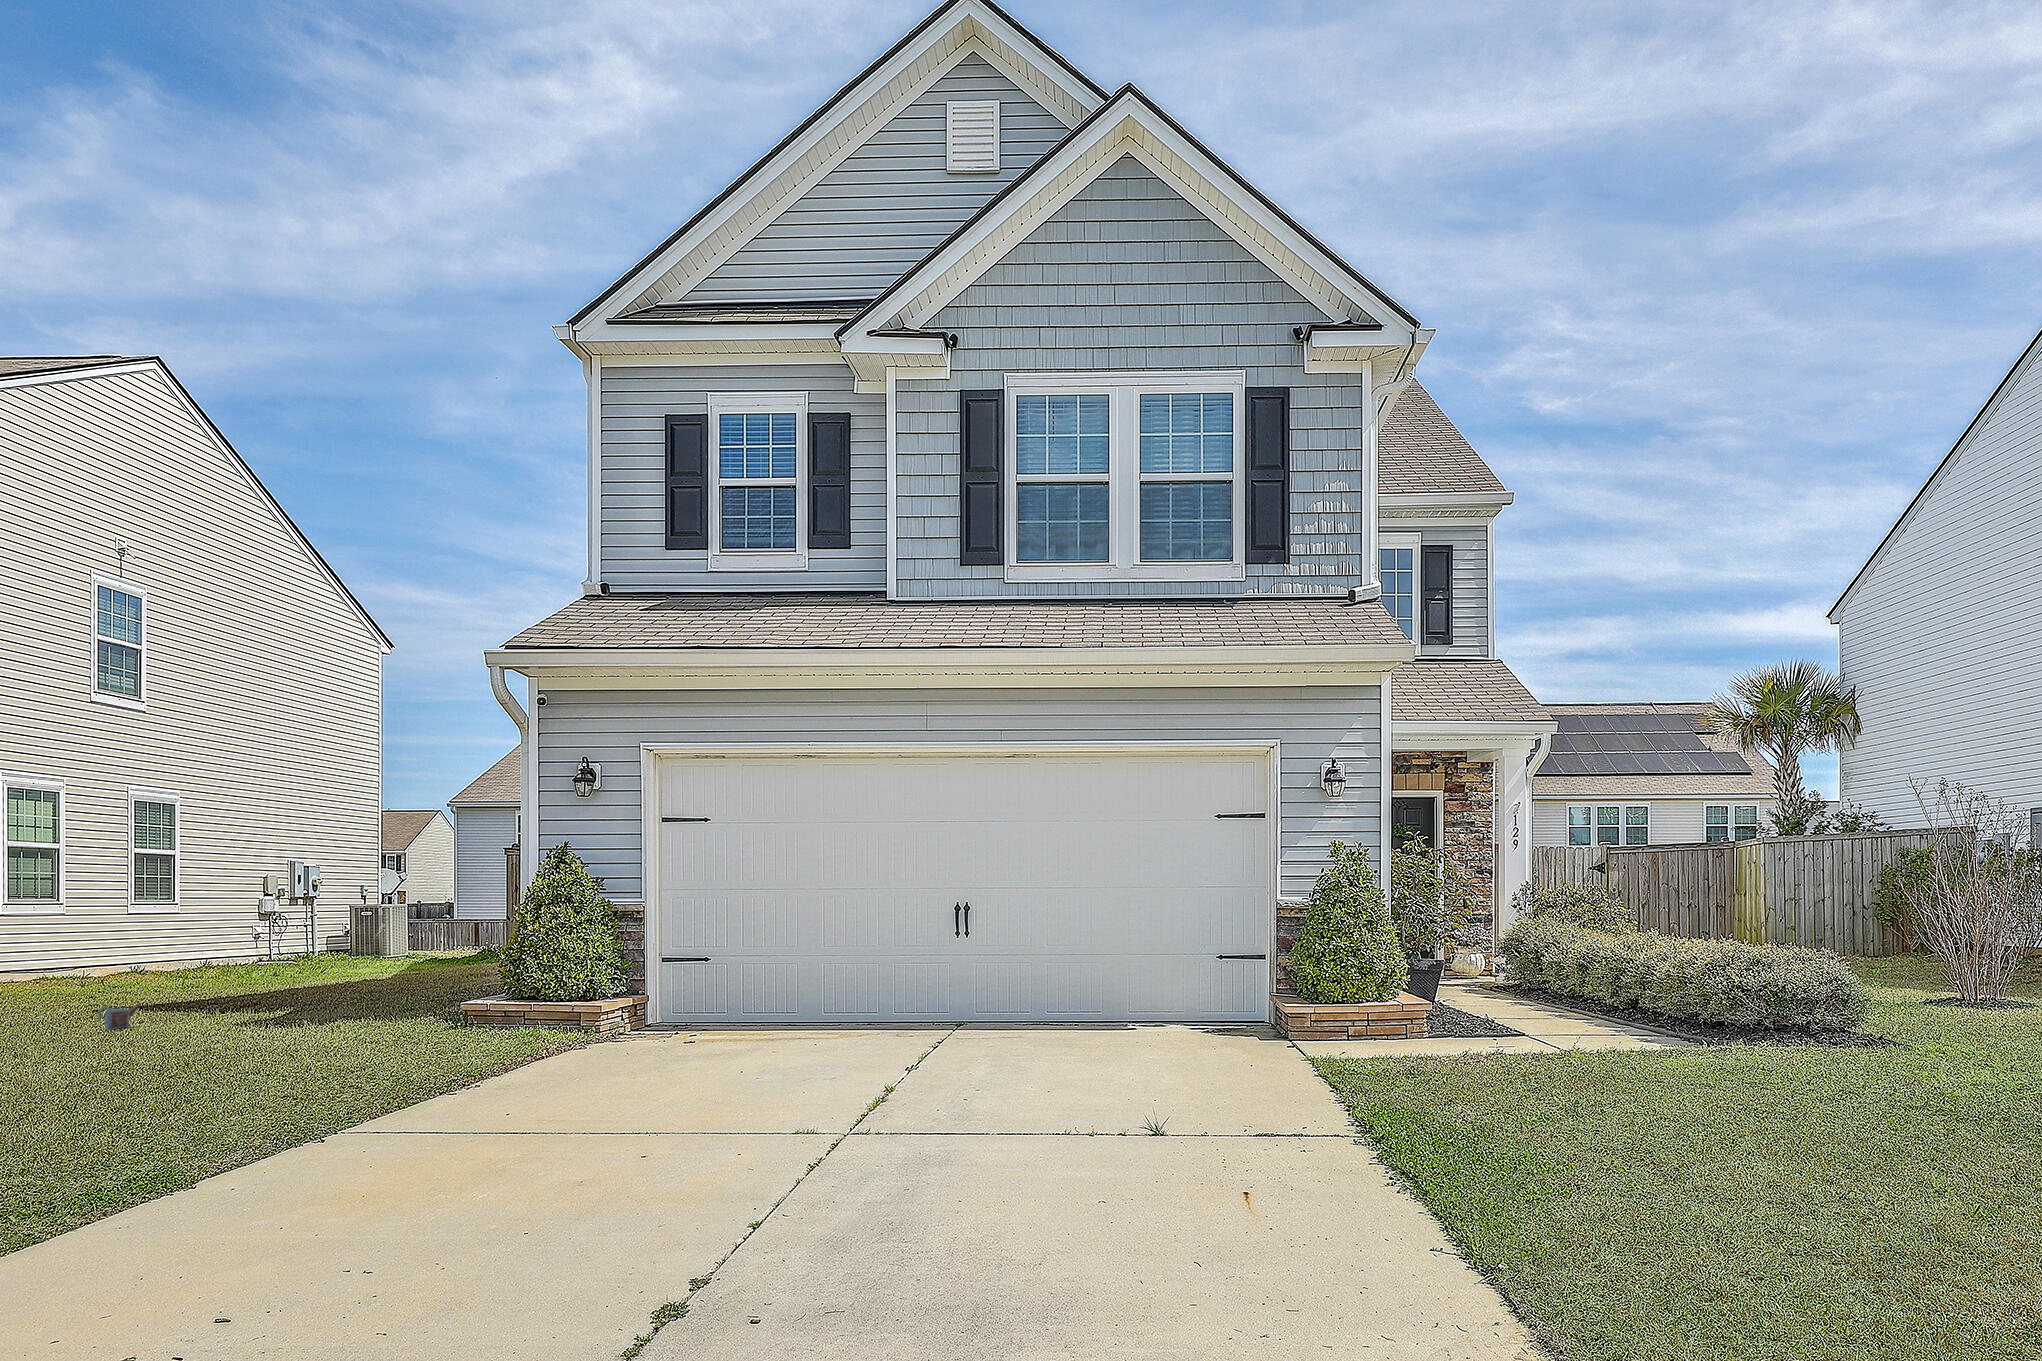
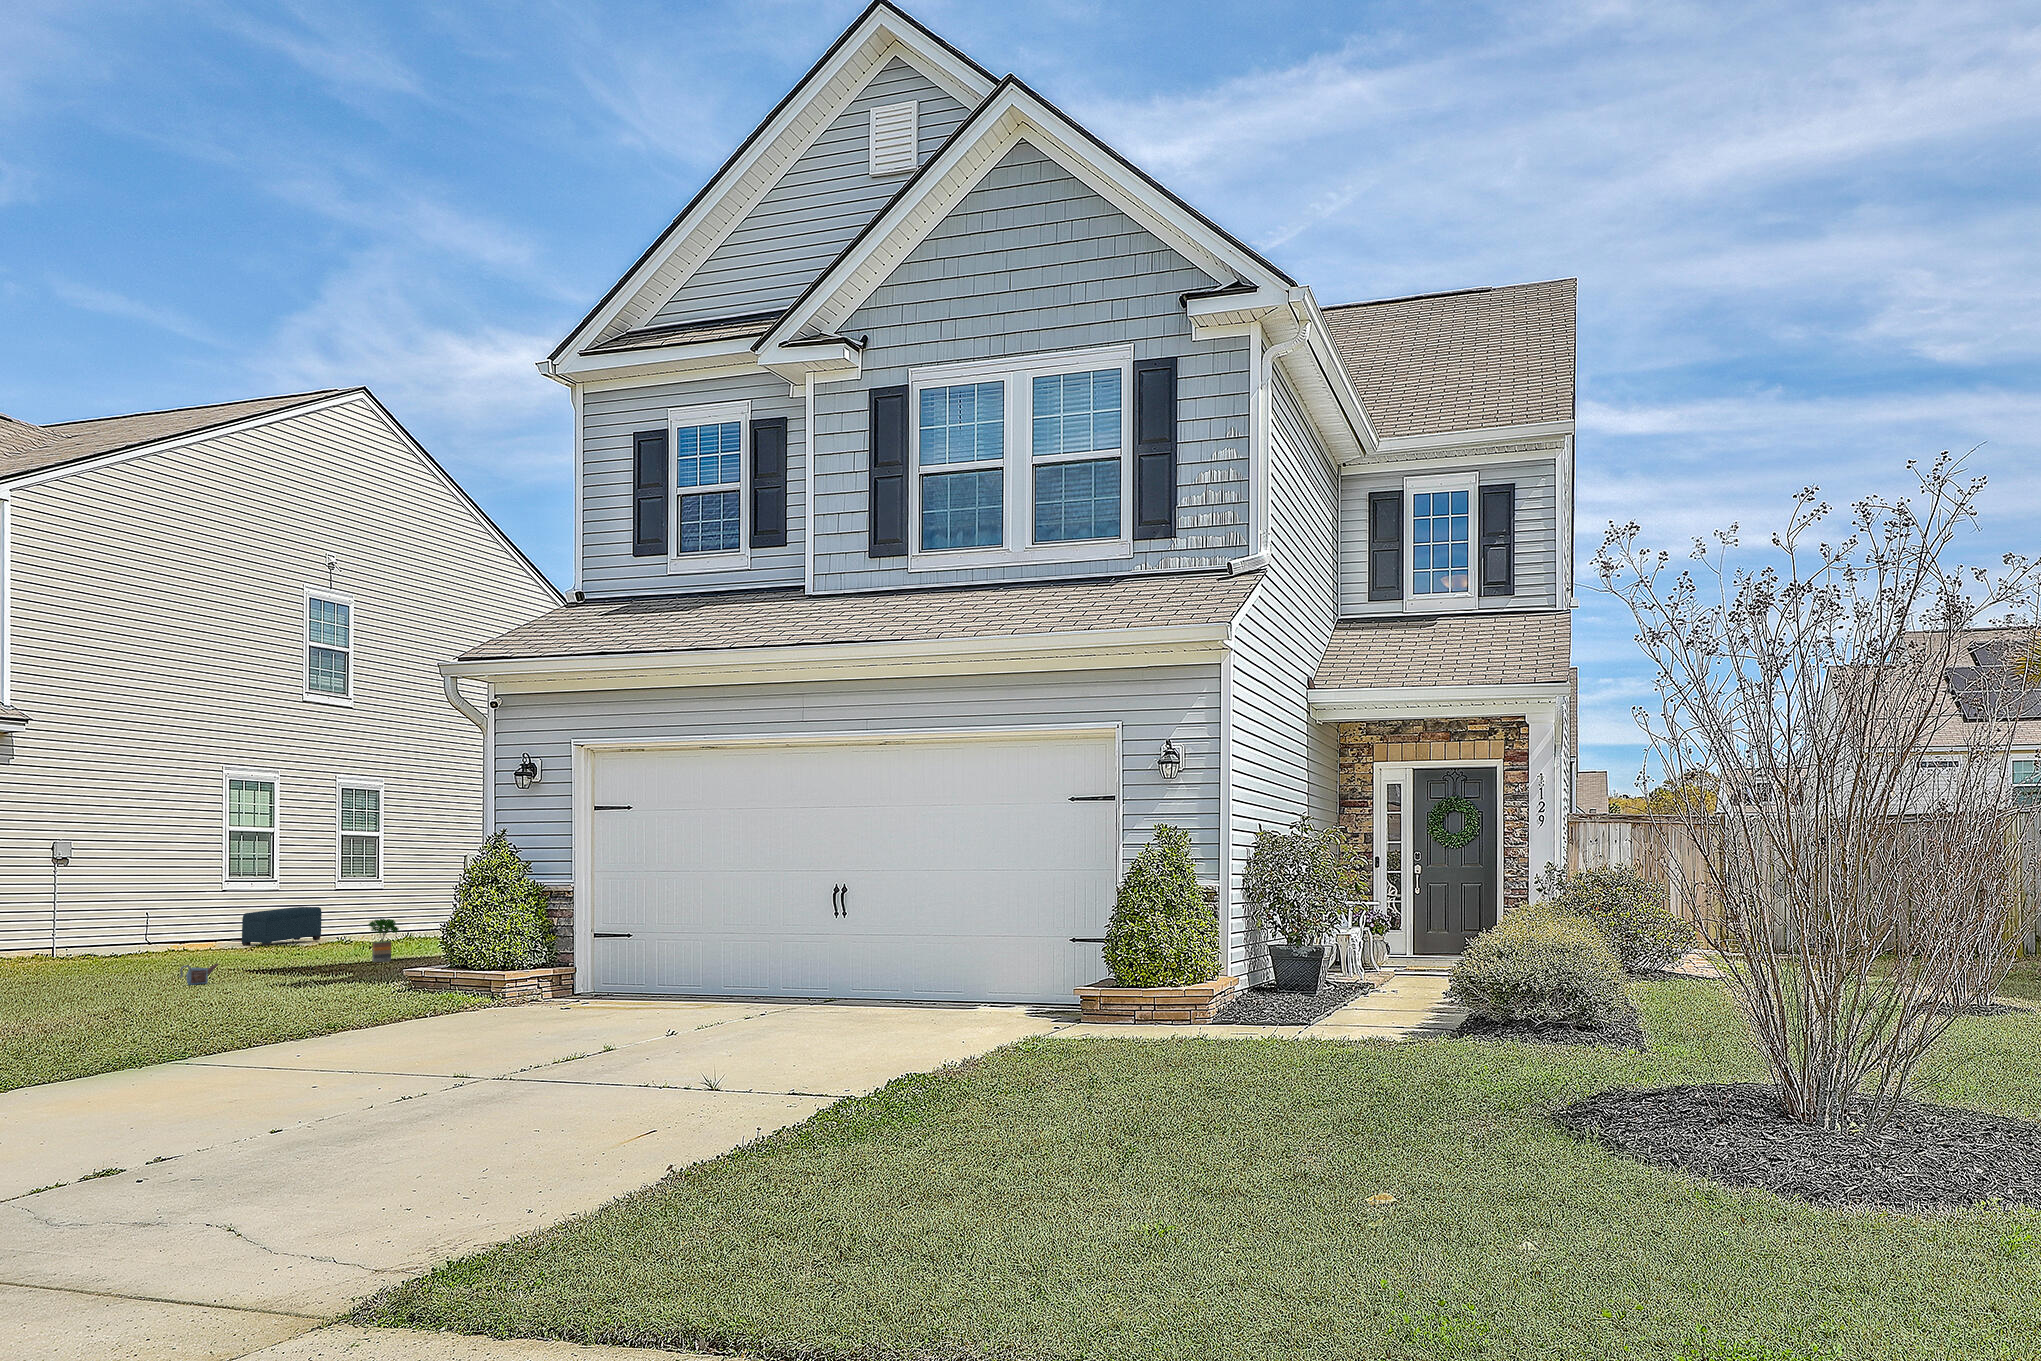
bench: none [19,939,113,987] -> present [242,907,322,946]
potted tree: none [256,949,296,999] -> present [368,919,399,962]

